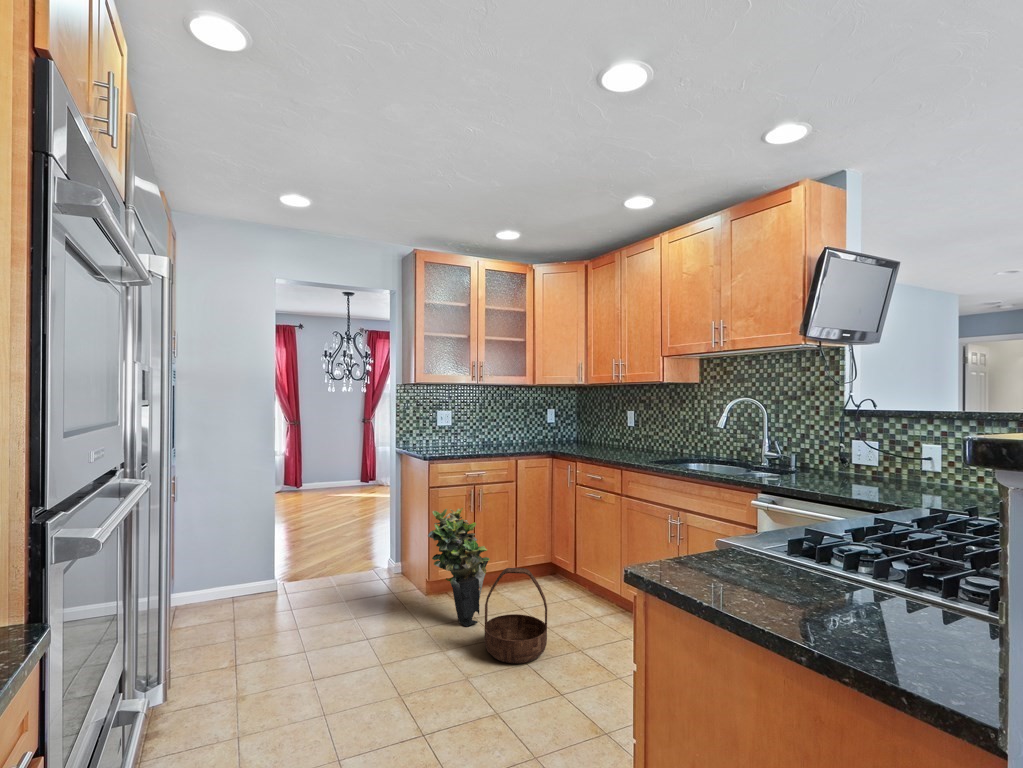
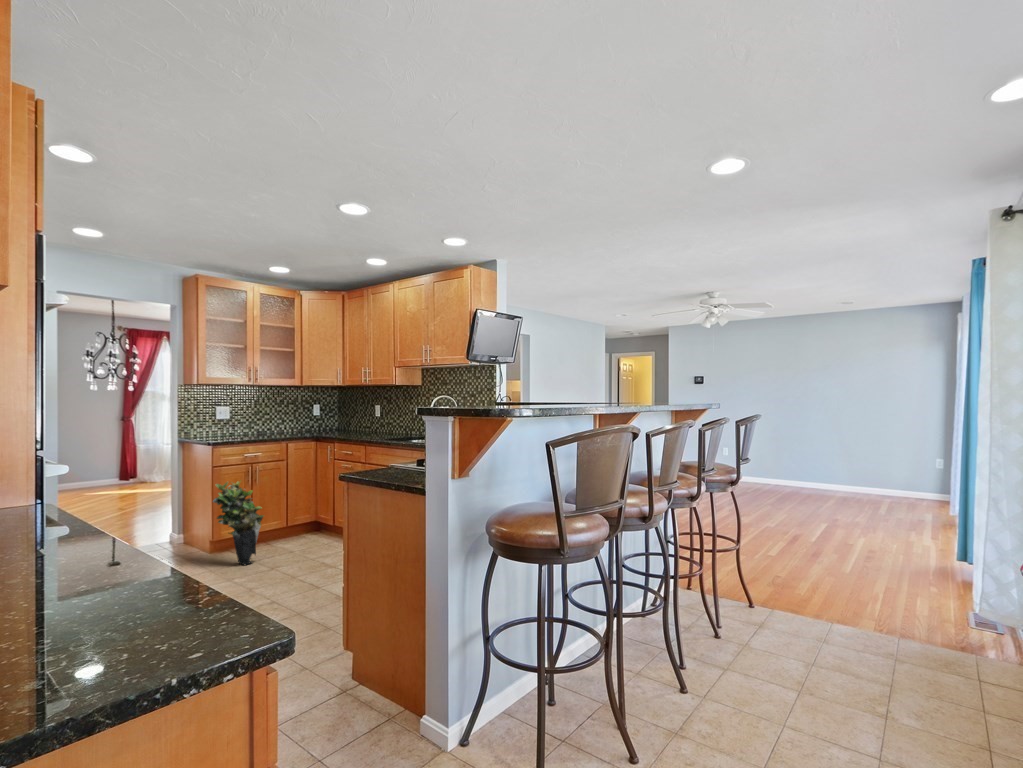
basket: present [484,568,547,664] -> none [261,515,308,578]

